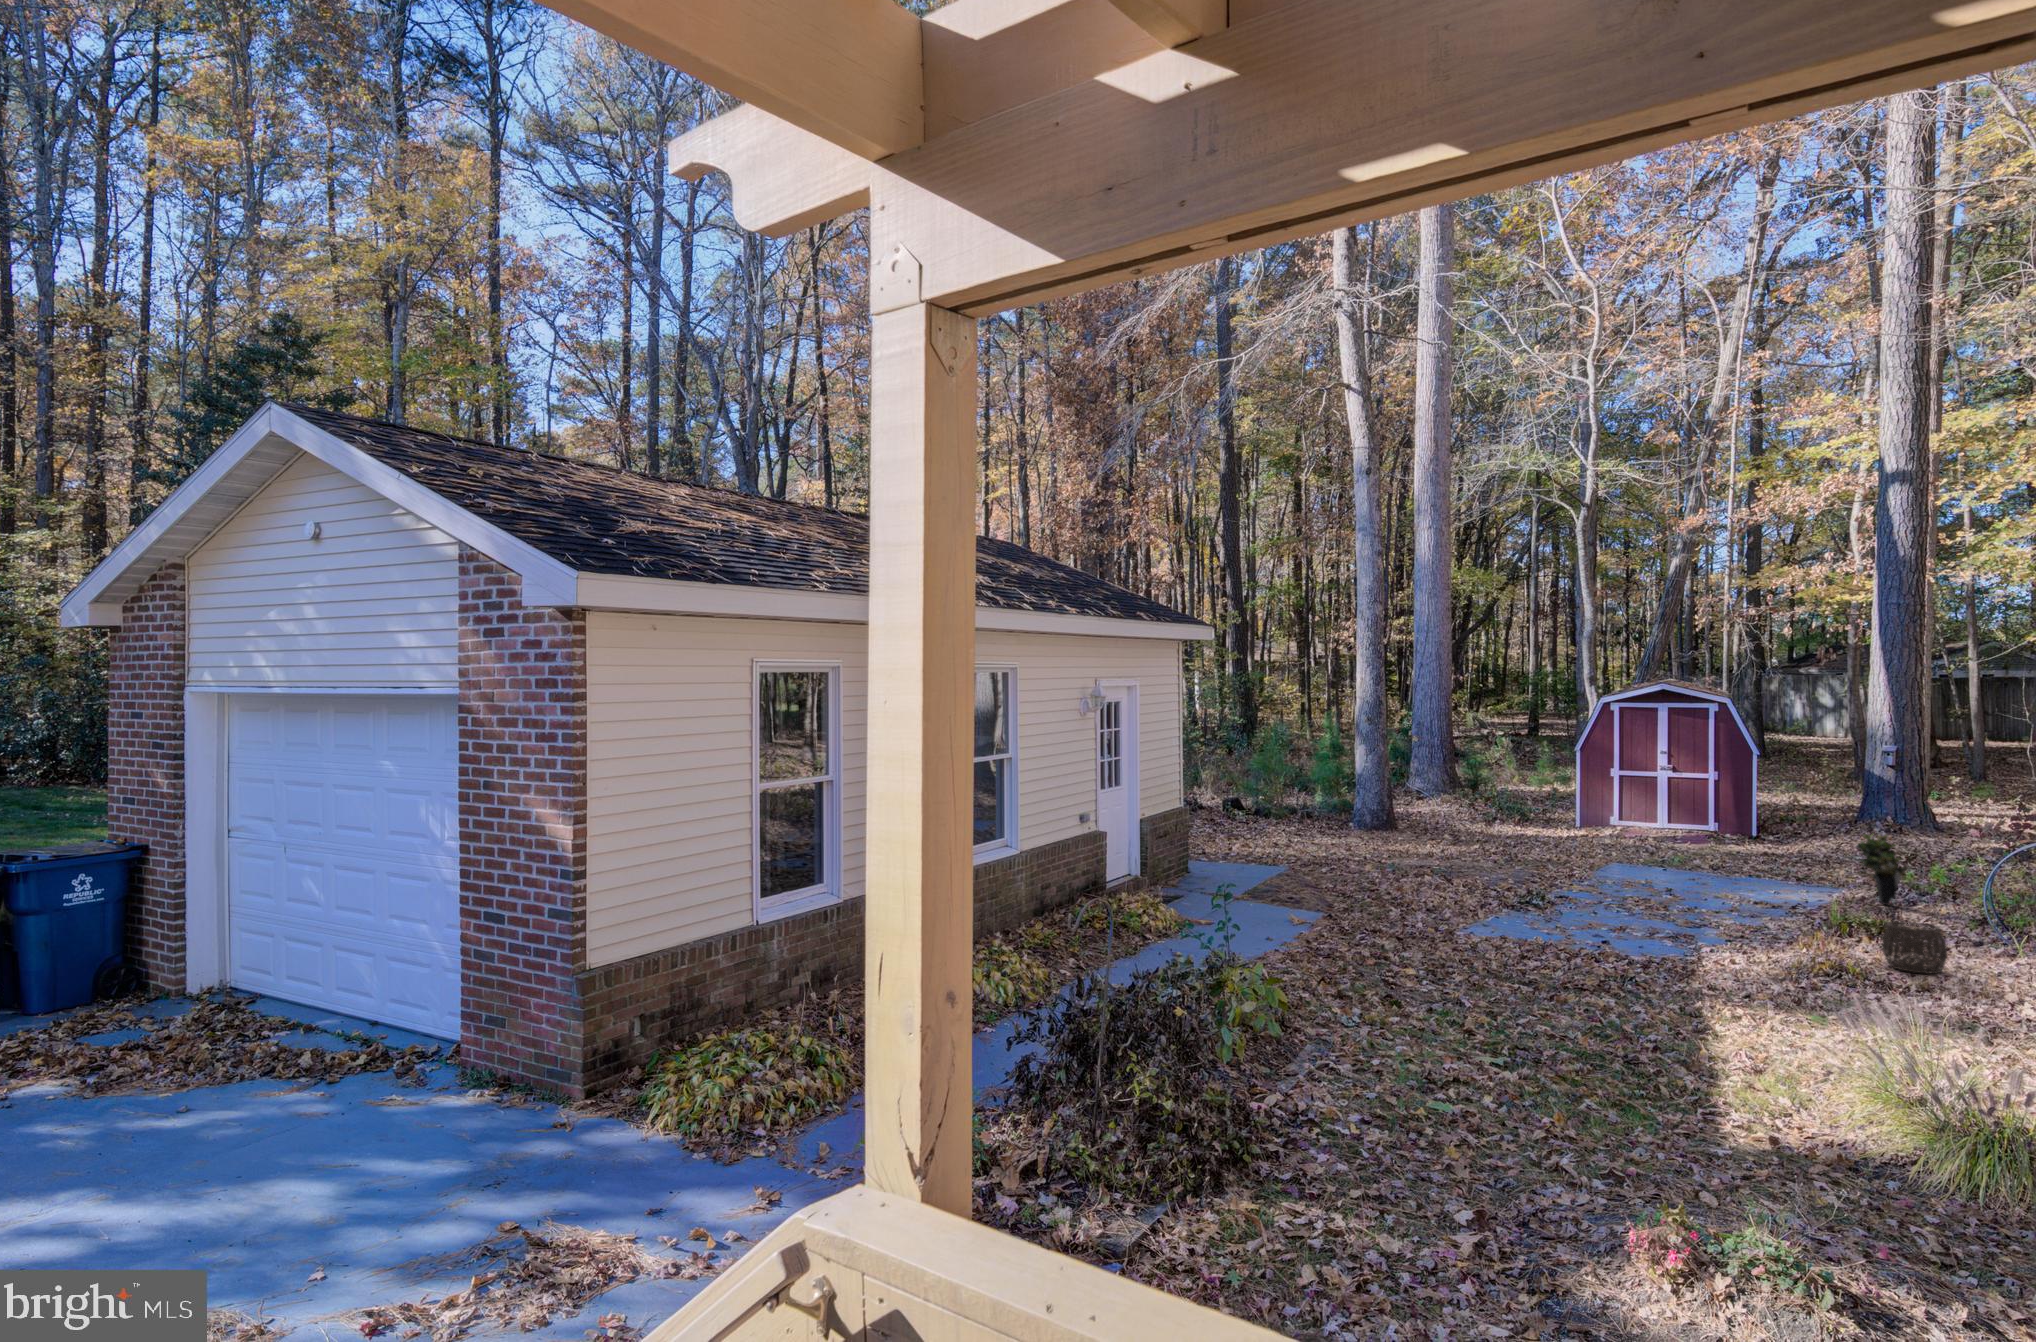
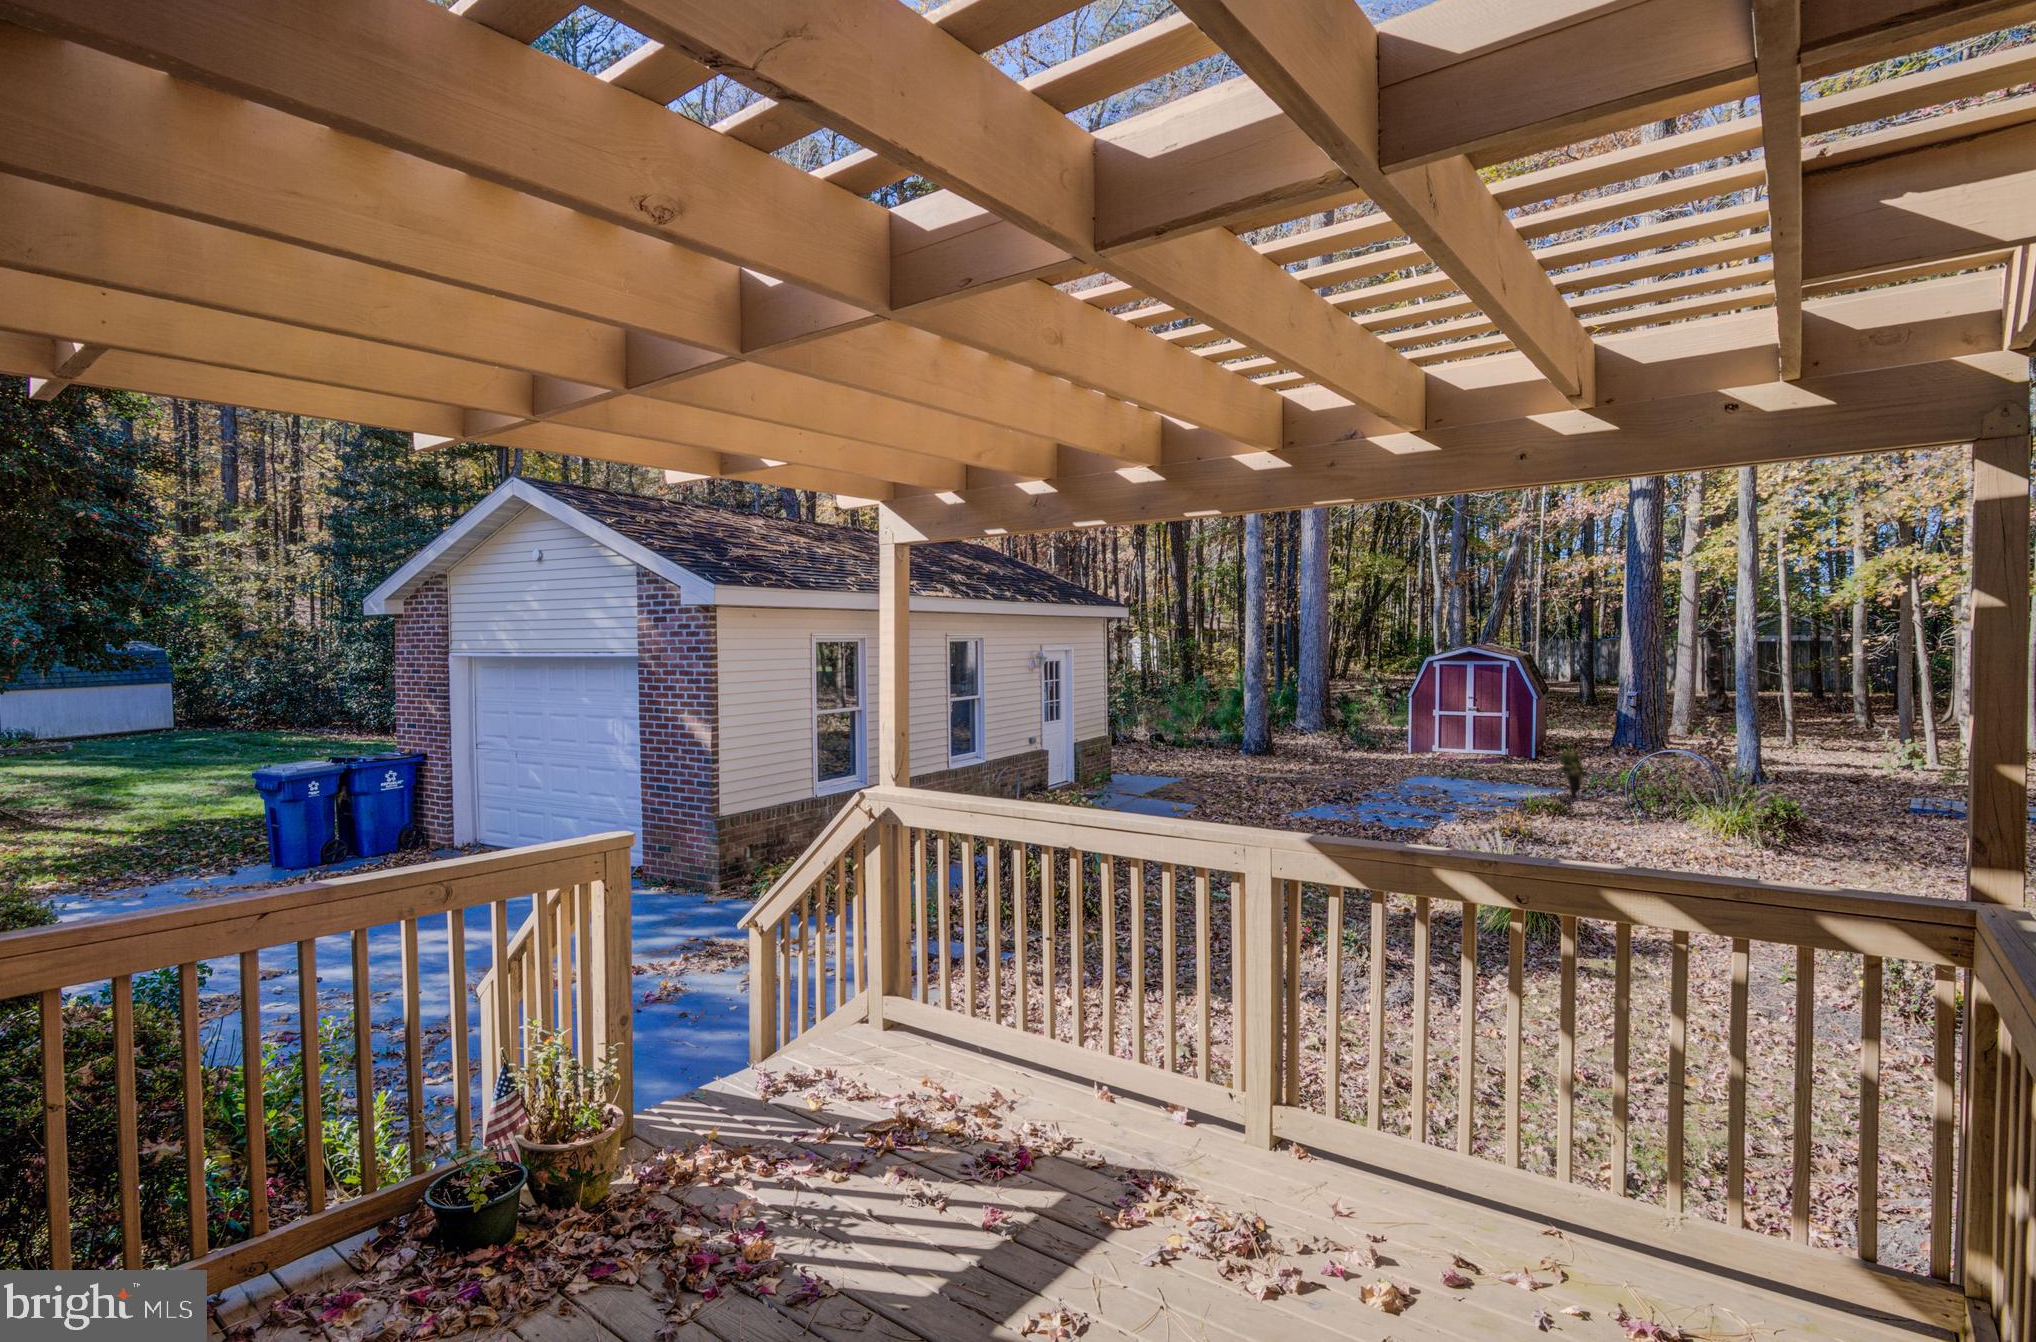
woven basket: present [1882,921,1947,974] -> none [1533,800,1571,832]

